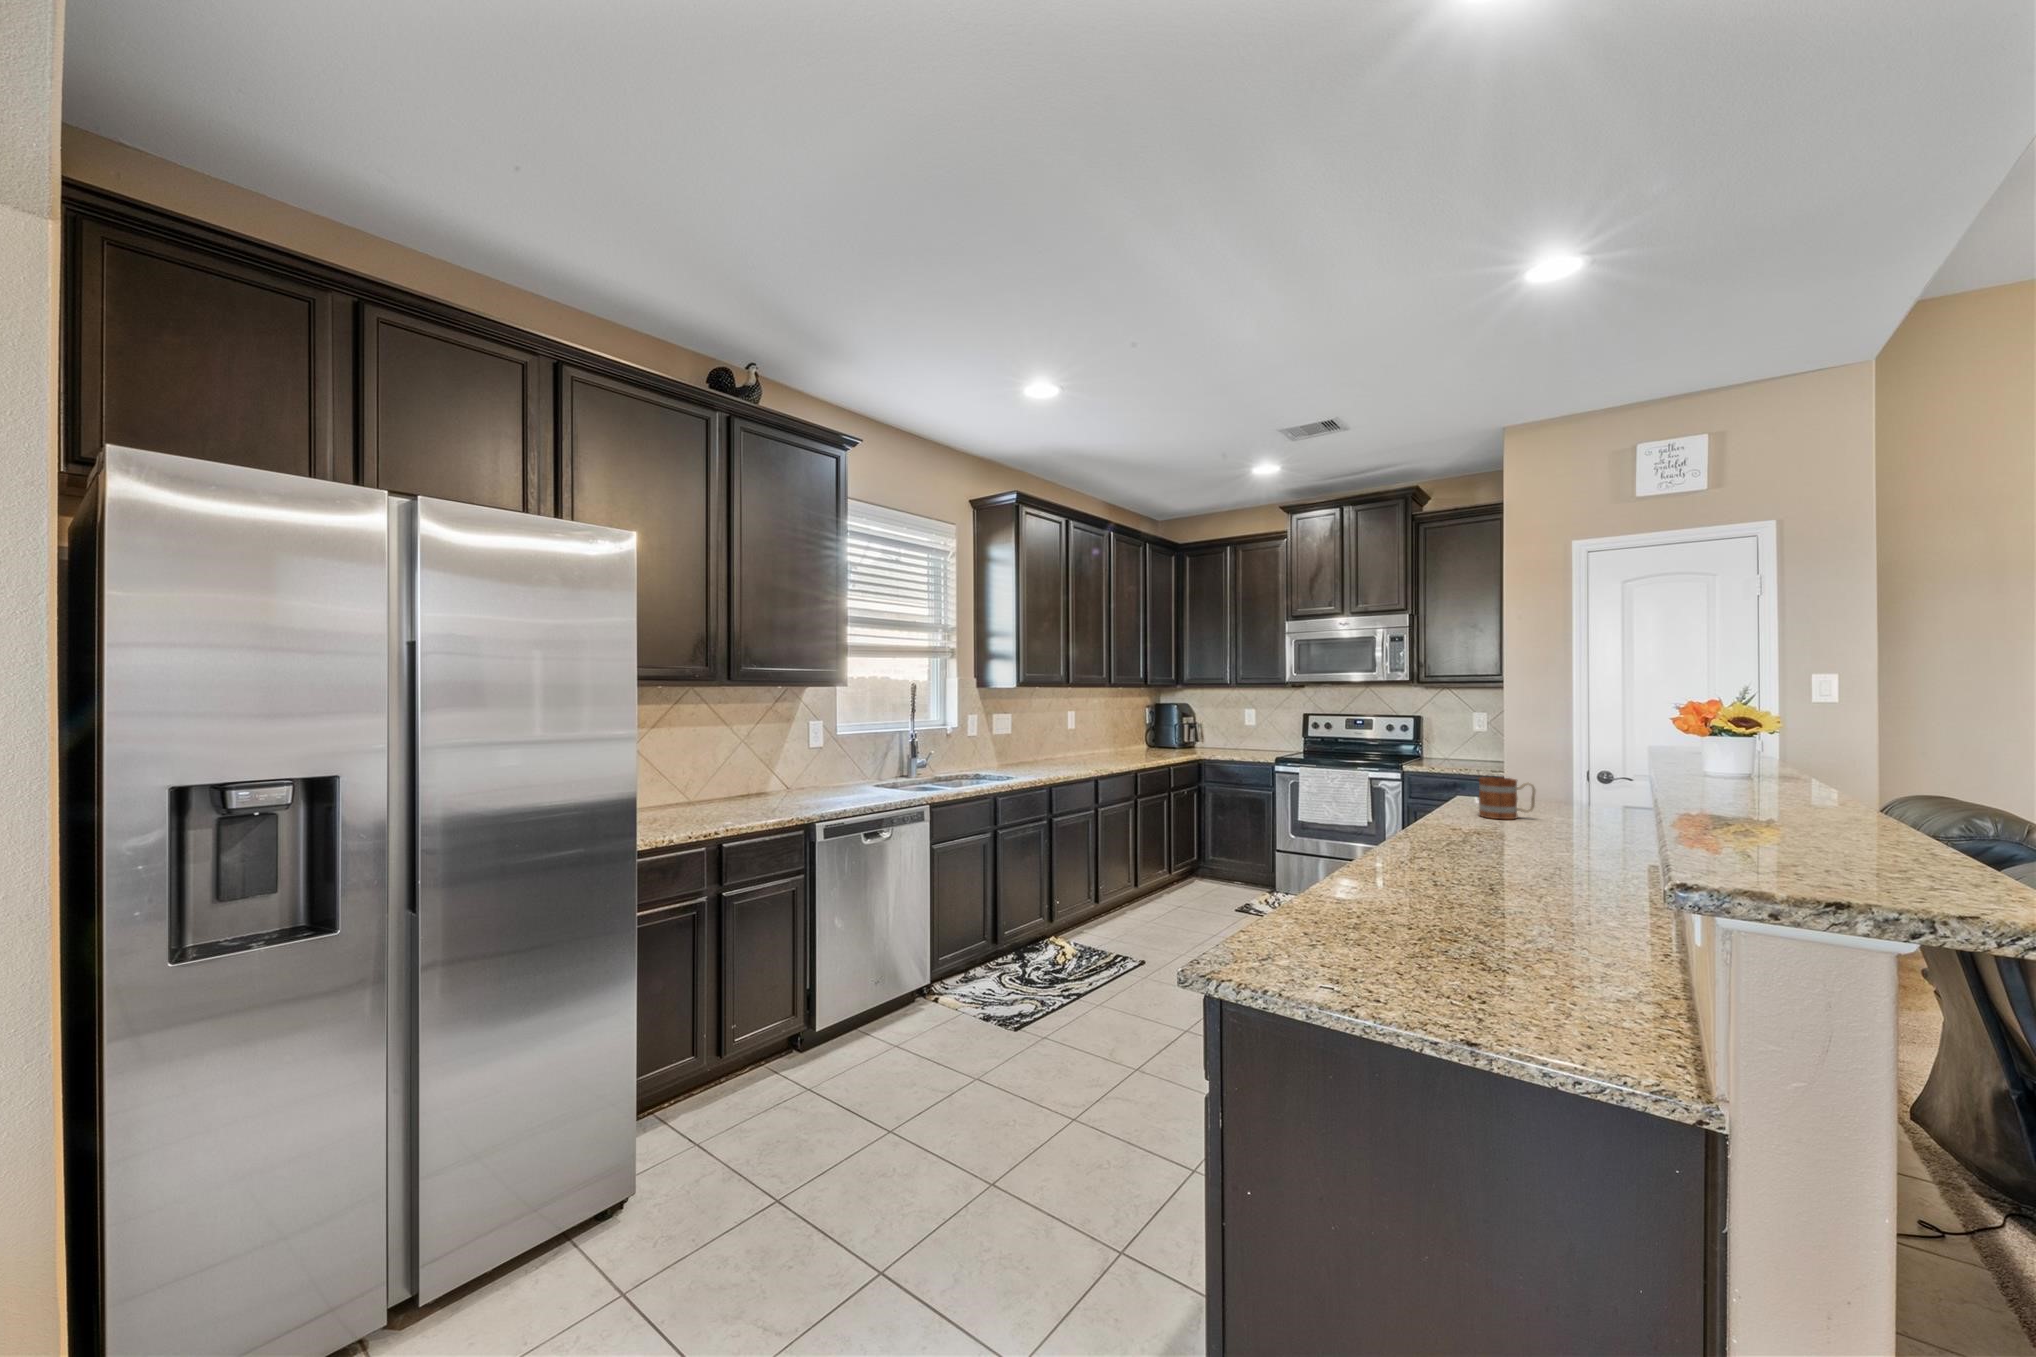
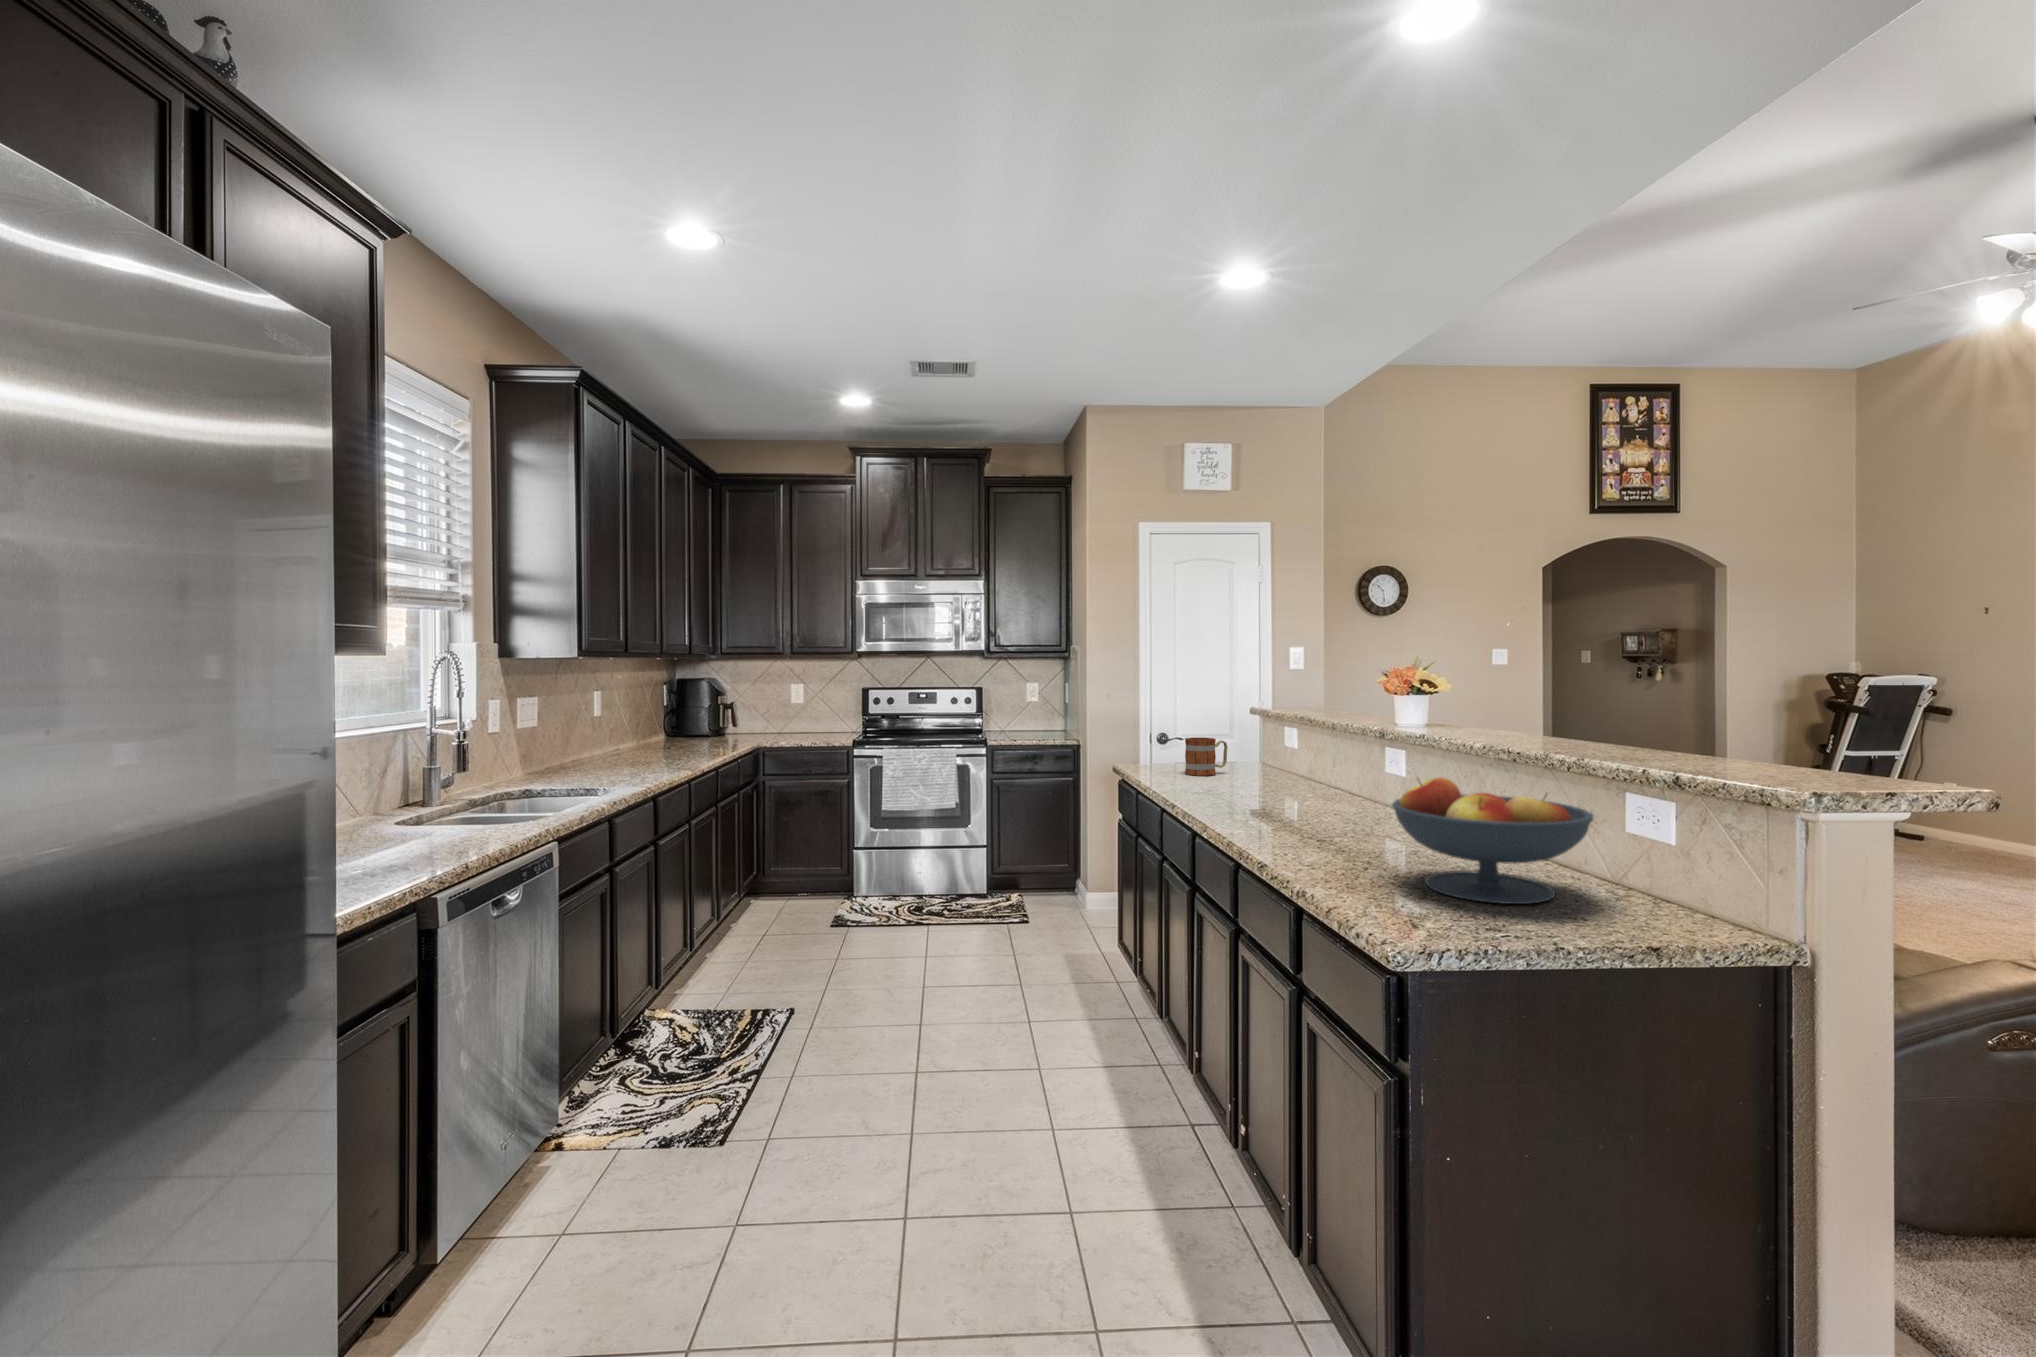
fruit bowl: none [1356,824,1585,980] -> present [1392,777,1593,904]

